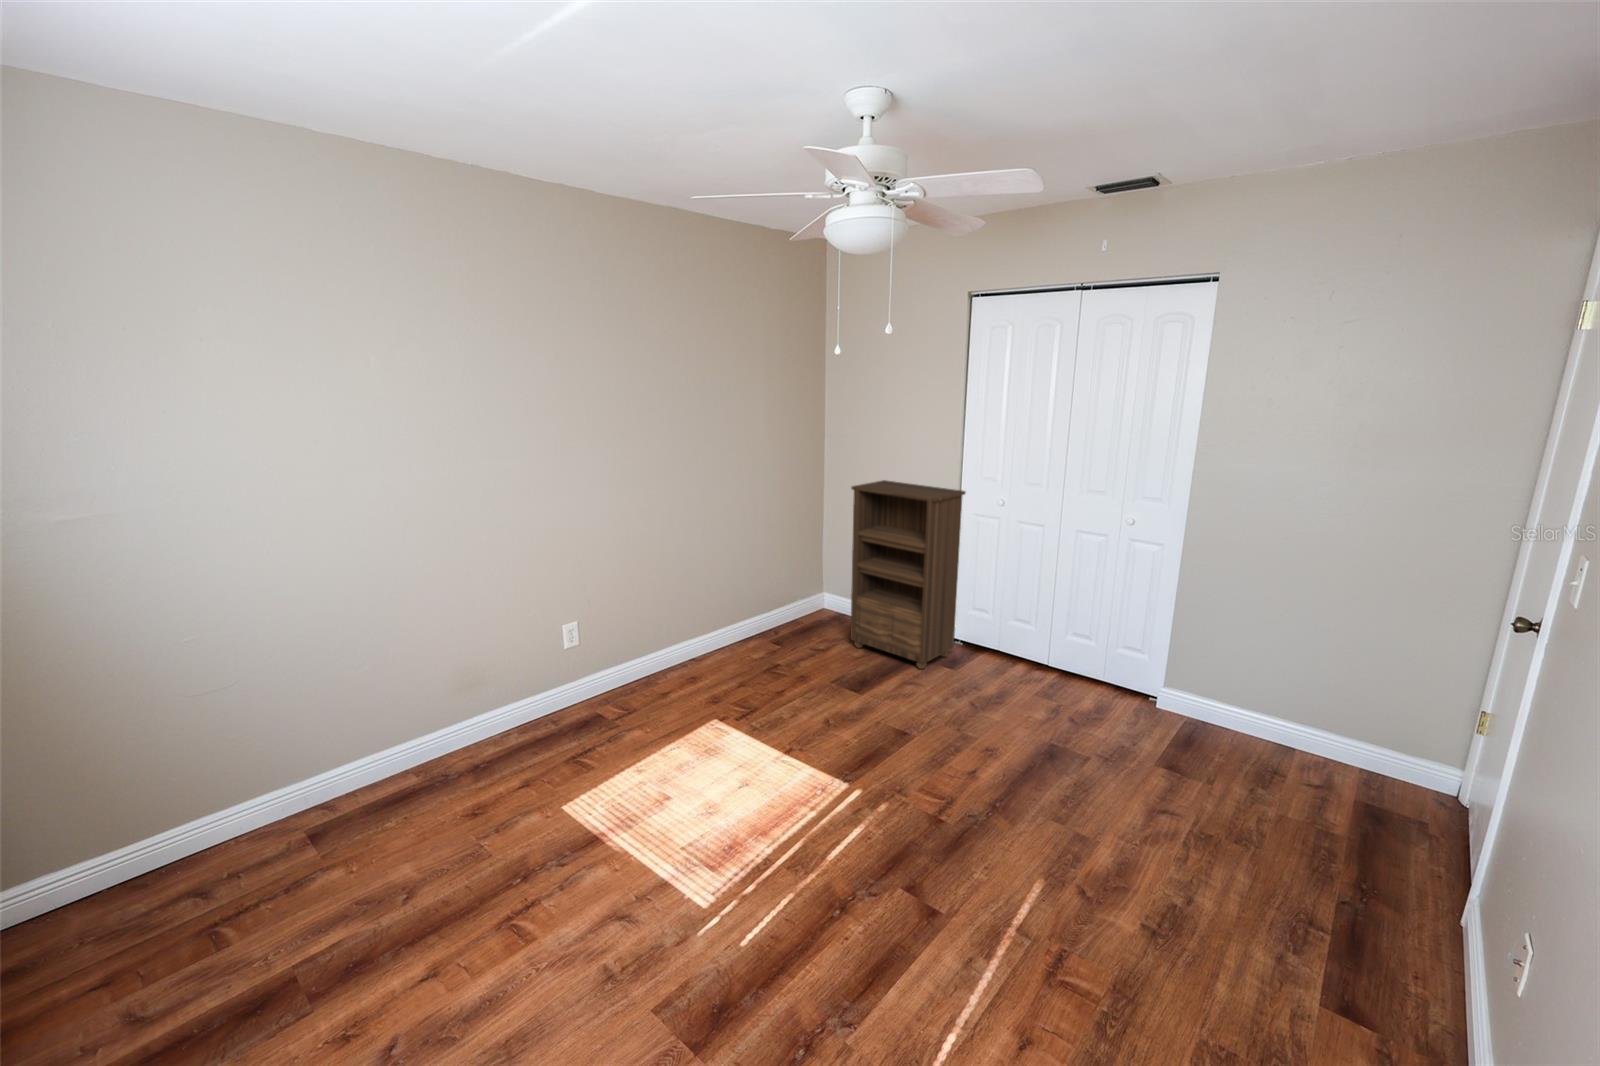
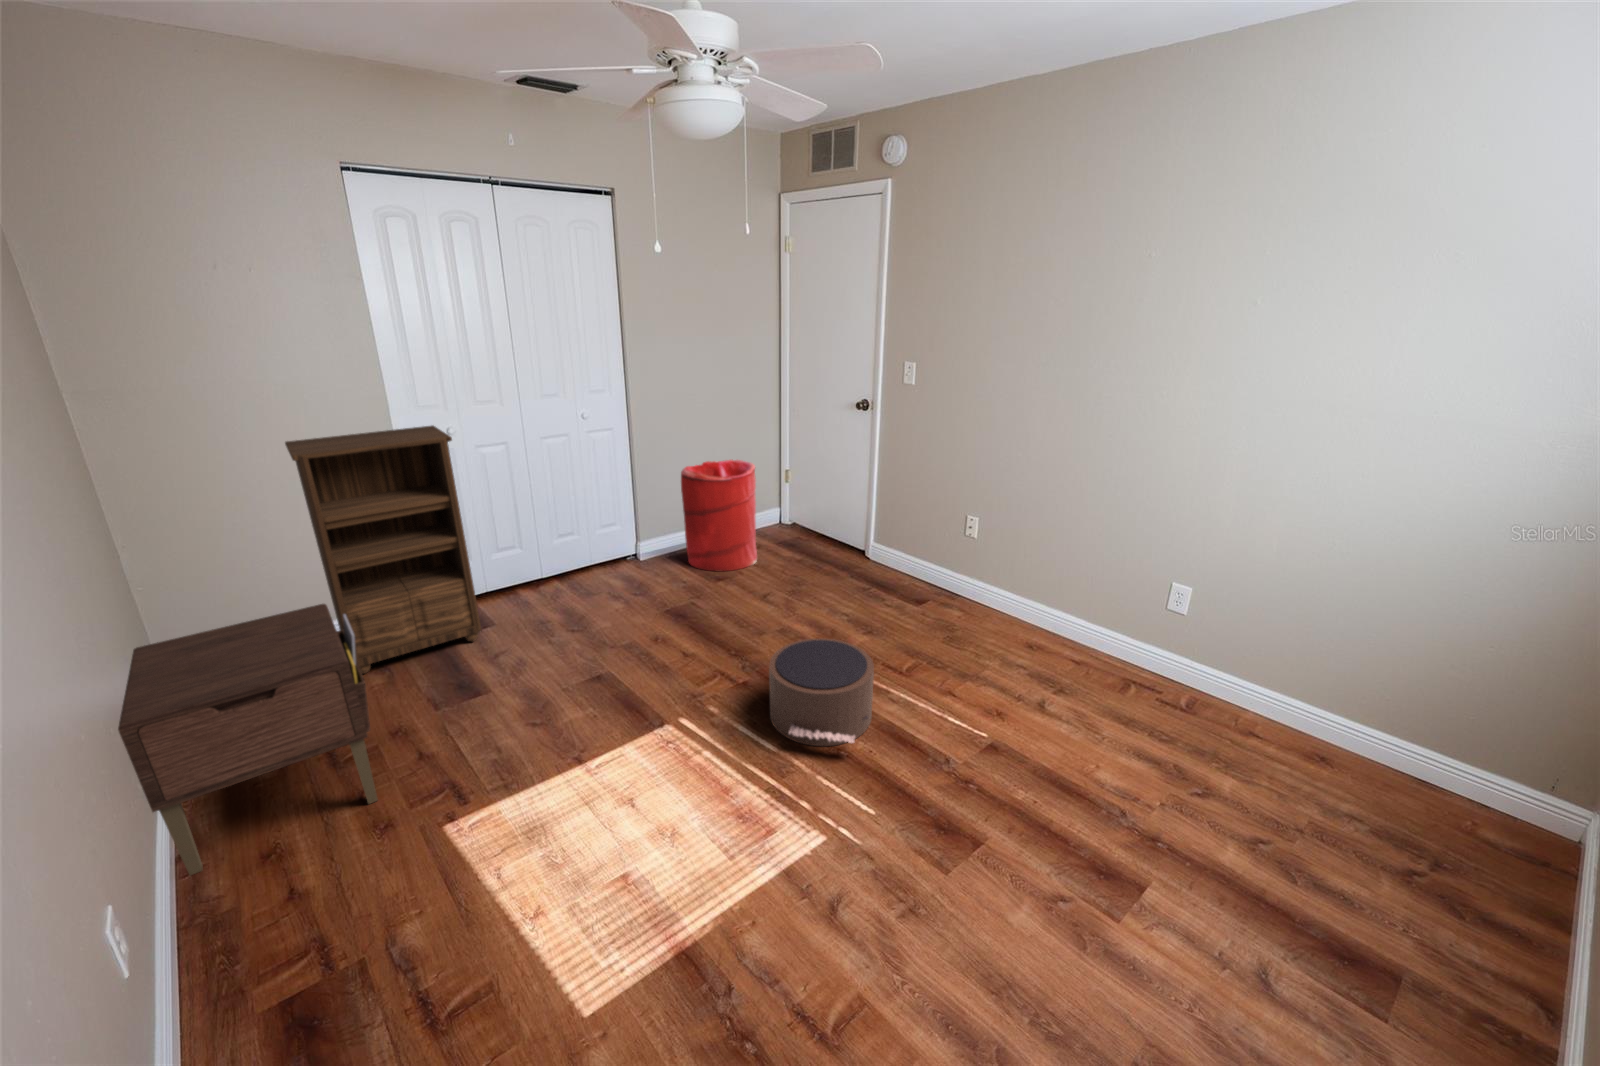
nightstand: none [670,559,801,693] -> present [118,604,378,875]
laundry hamper: none [1178,618,1322,791] -> present [681,460,757,571]
pouf: none [827,790,994,939] -> present [769,638,874,746]

